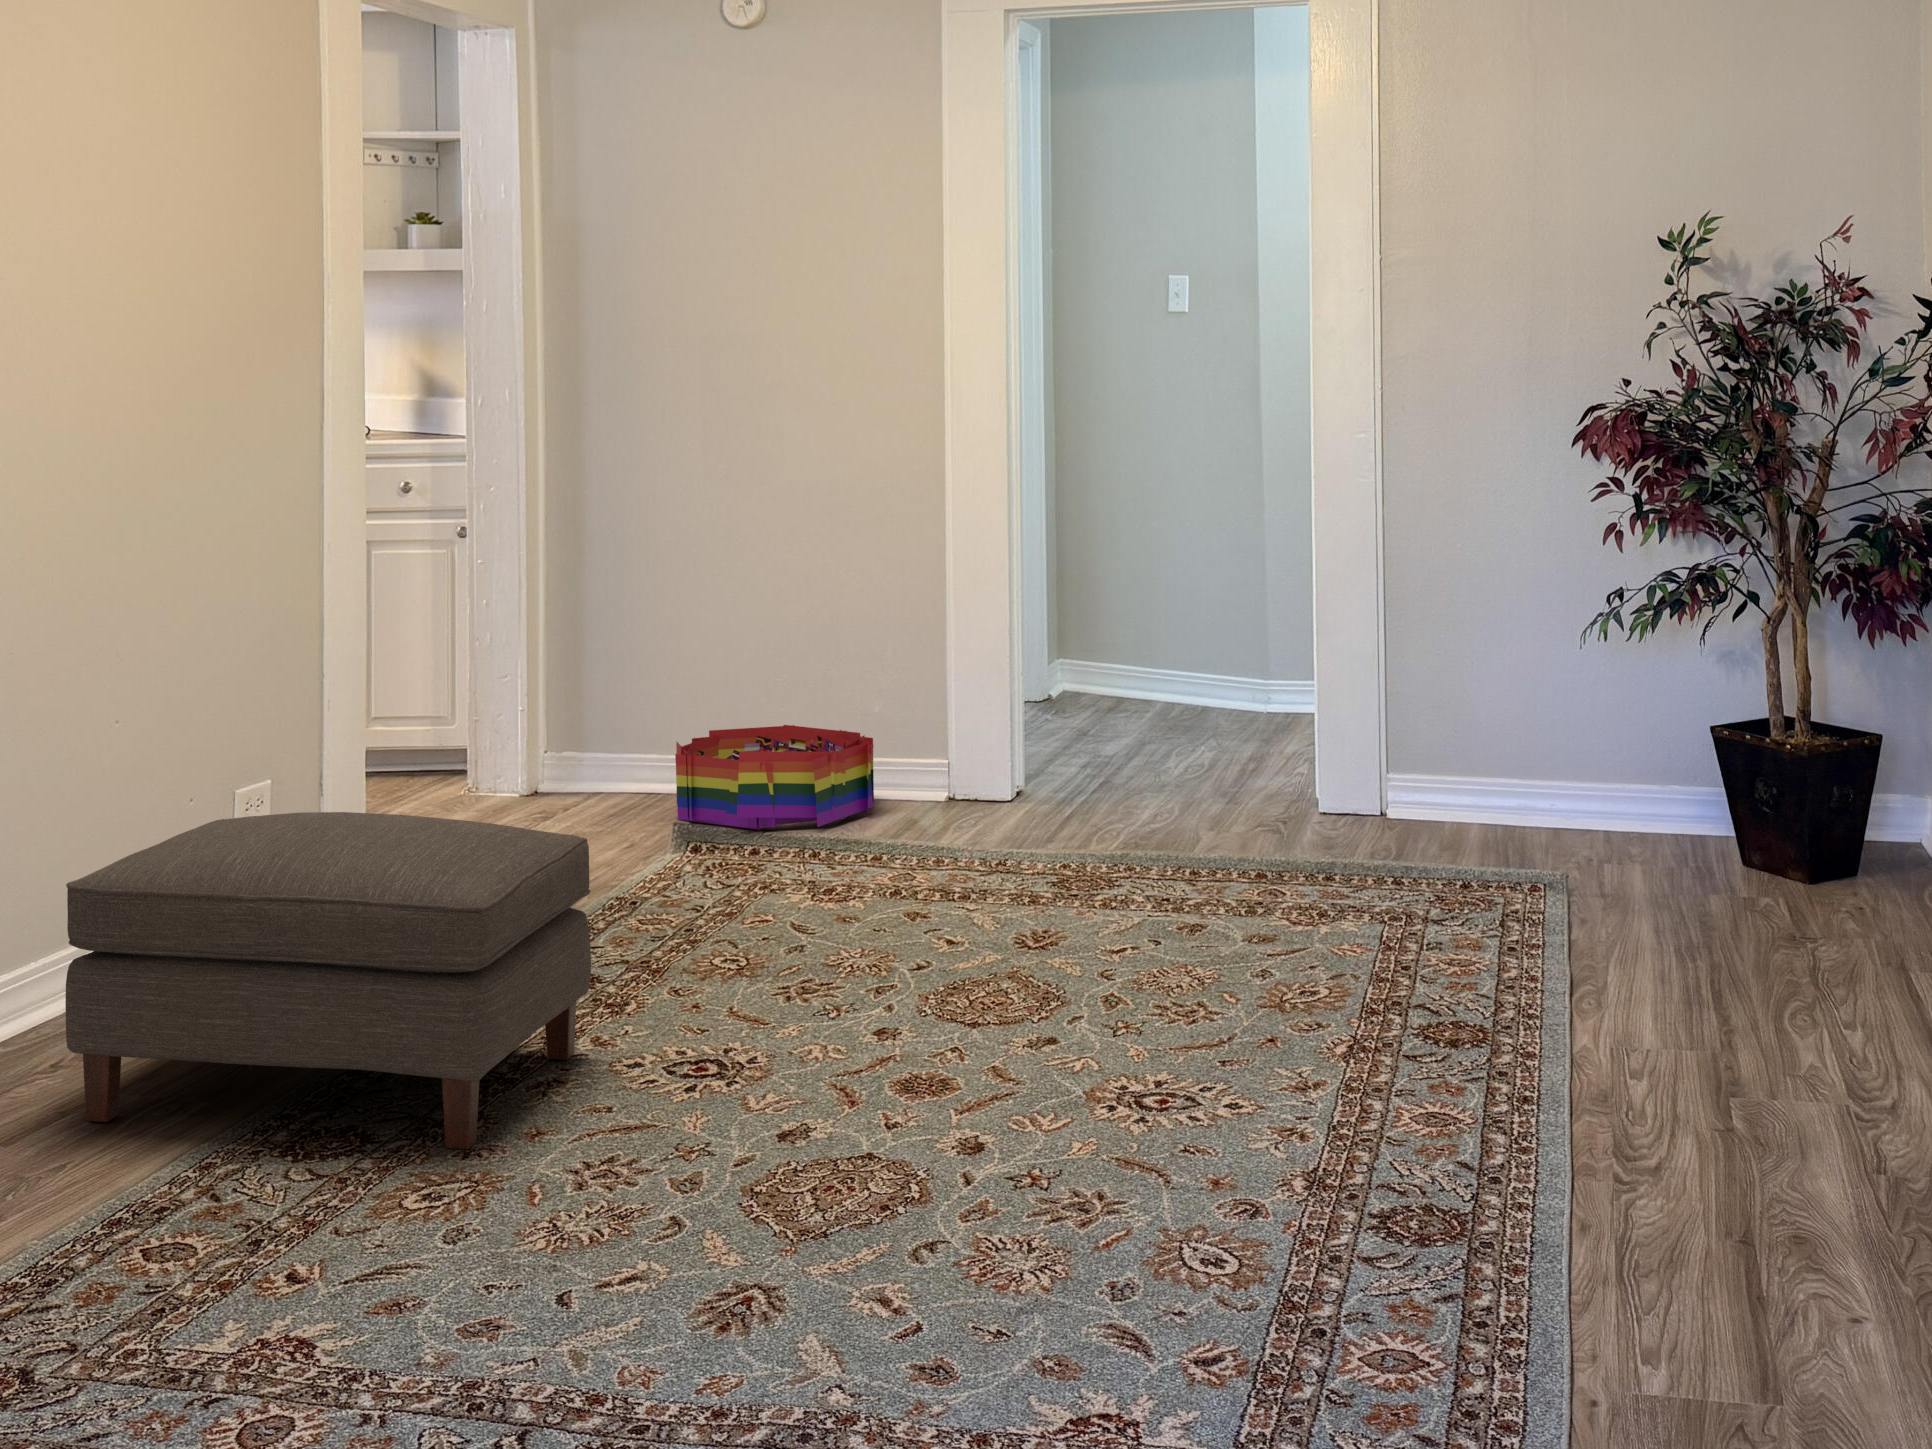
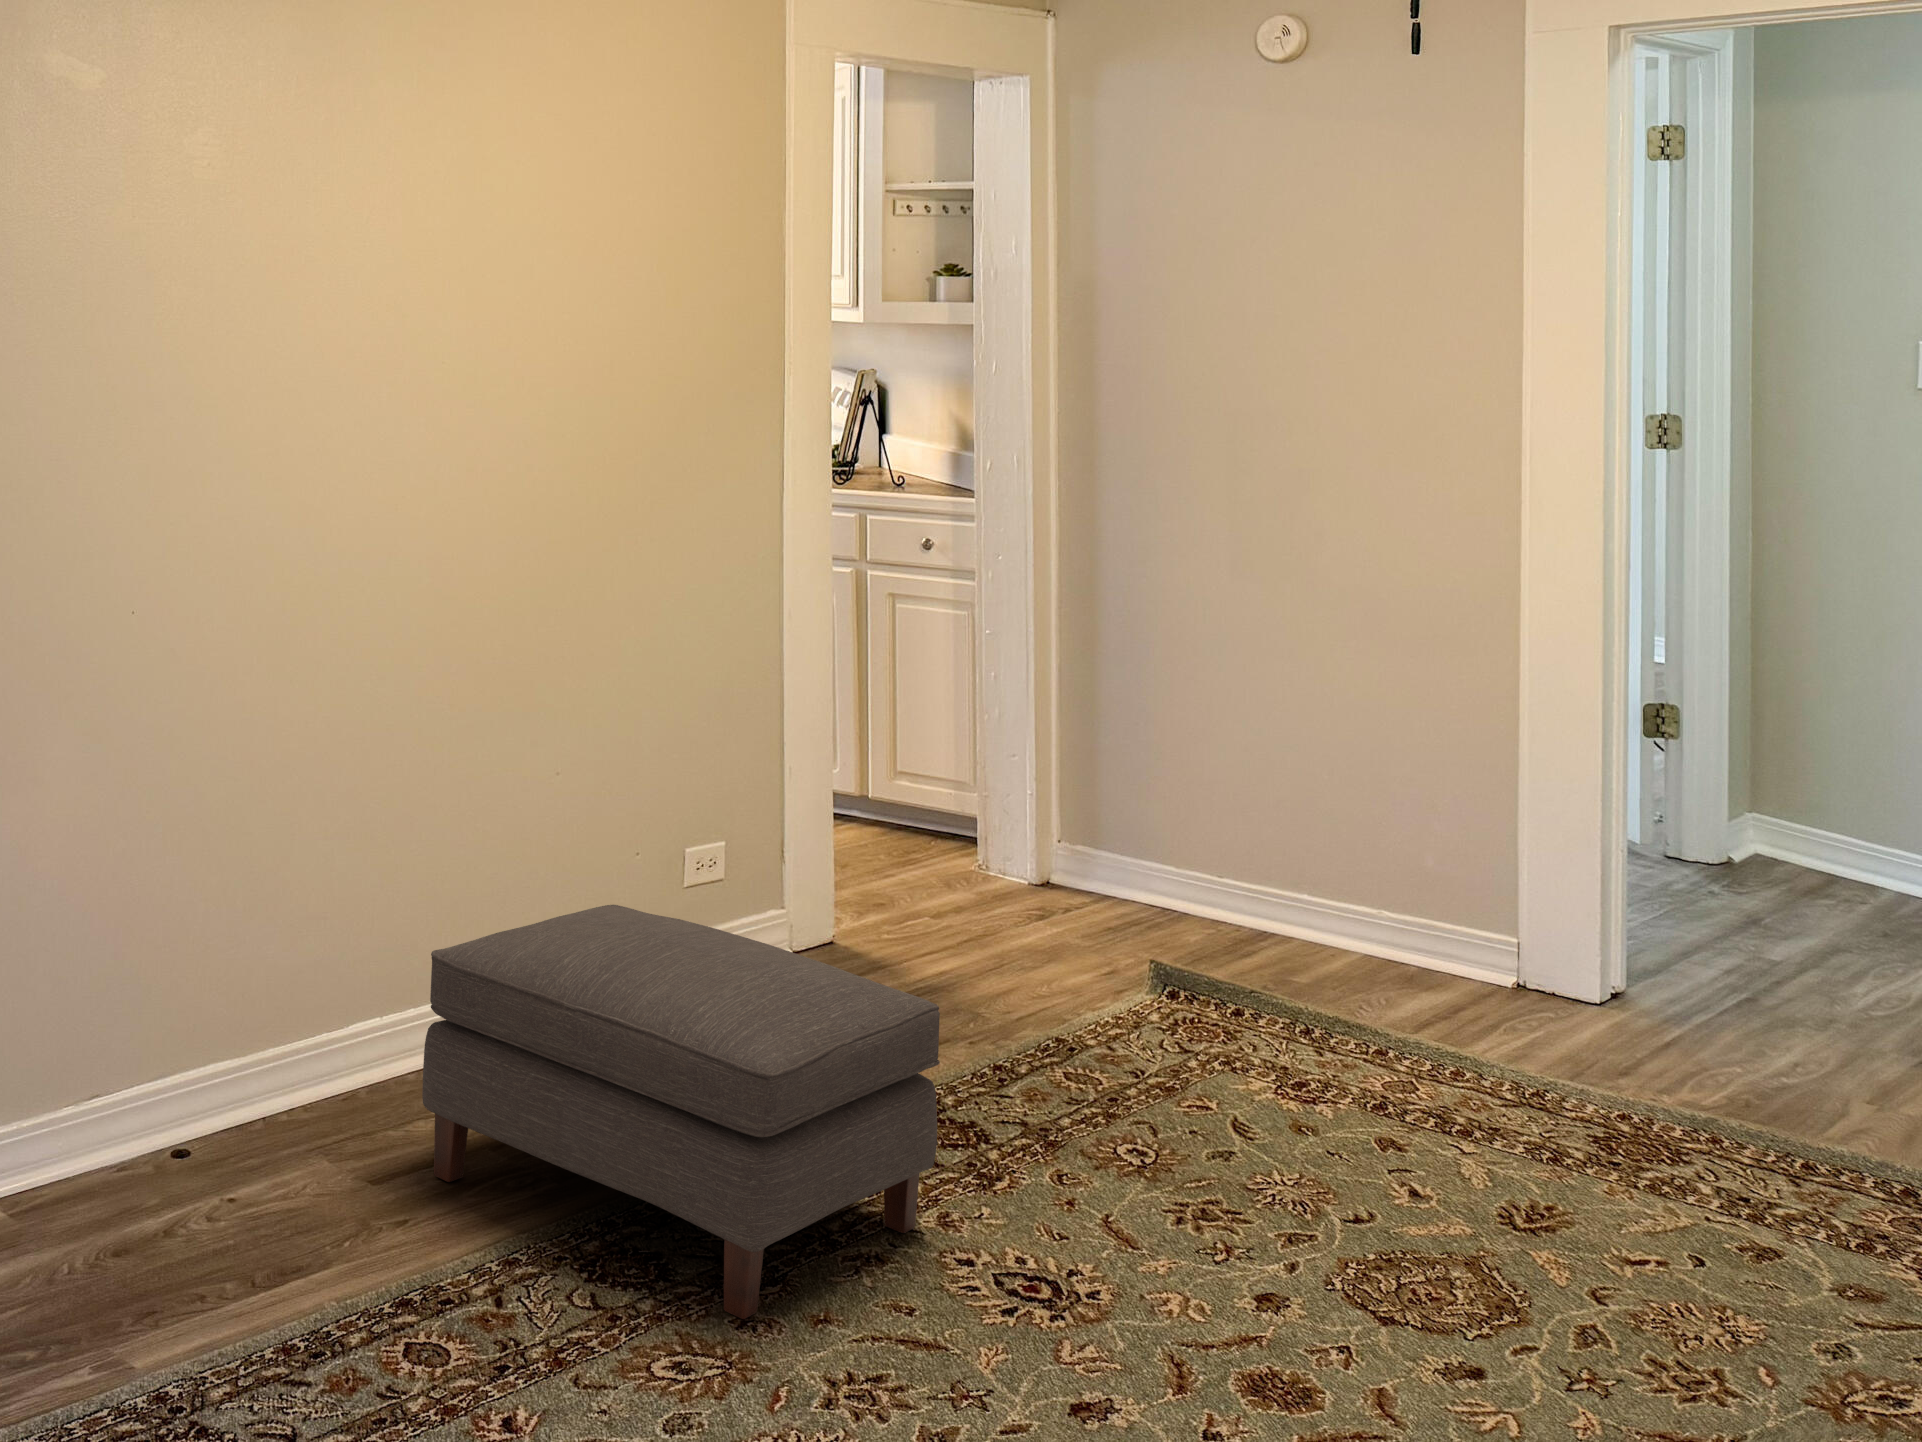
storage bin: present [675,725,874,830] -> none [1180,864,1417,998]

